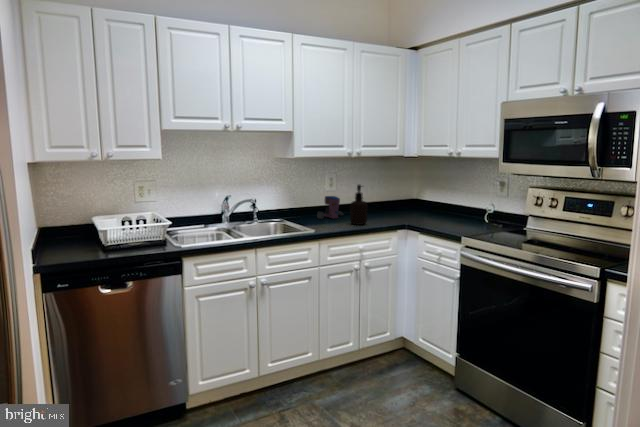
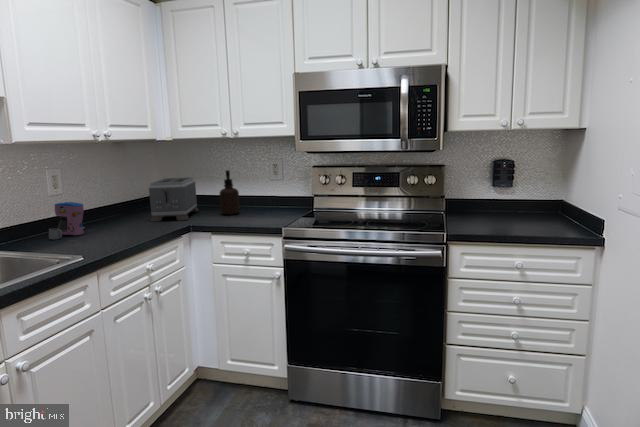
soap dispenser: present [350,185,367,225] -> present [220,170,240,215]
toaster: none [387,186,433,221] -> present [149,177,198,222]

